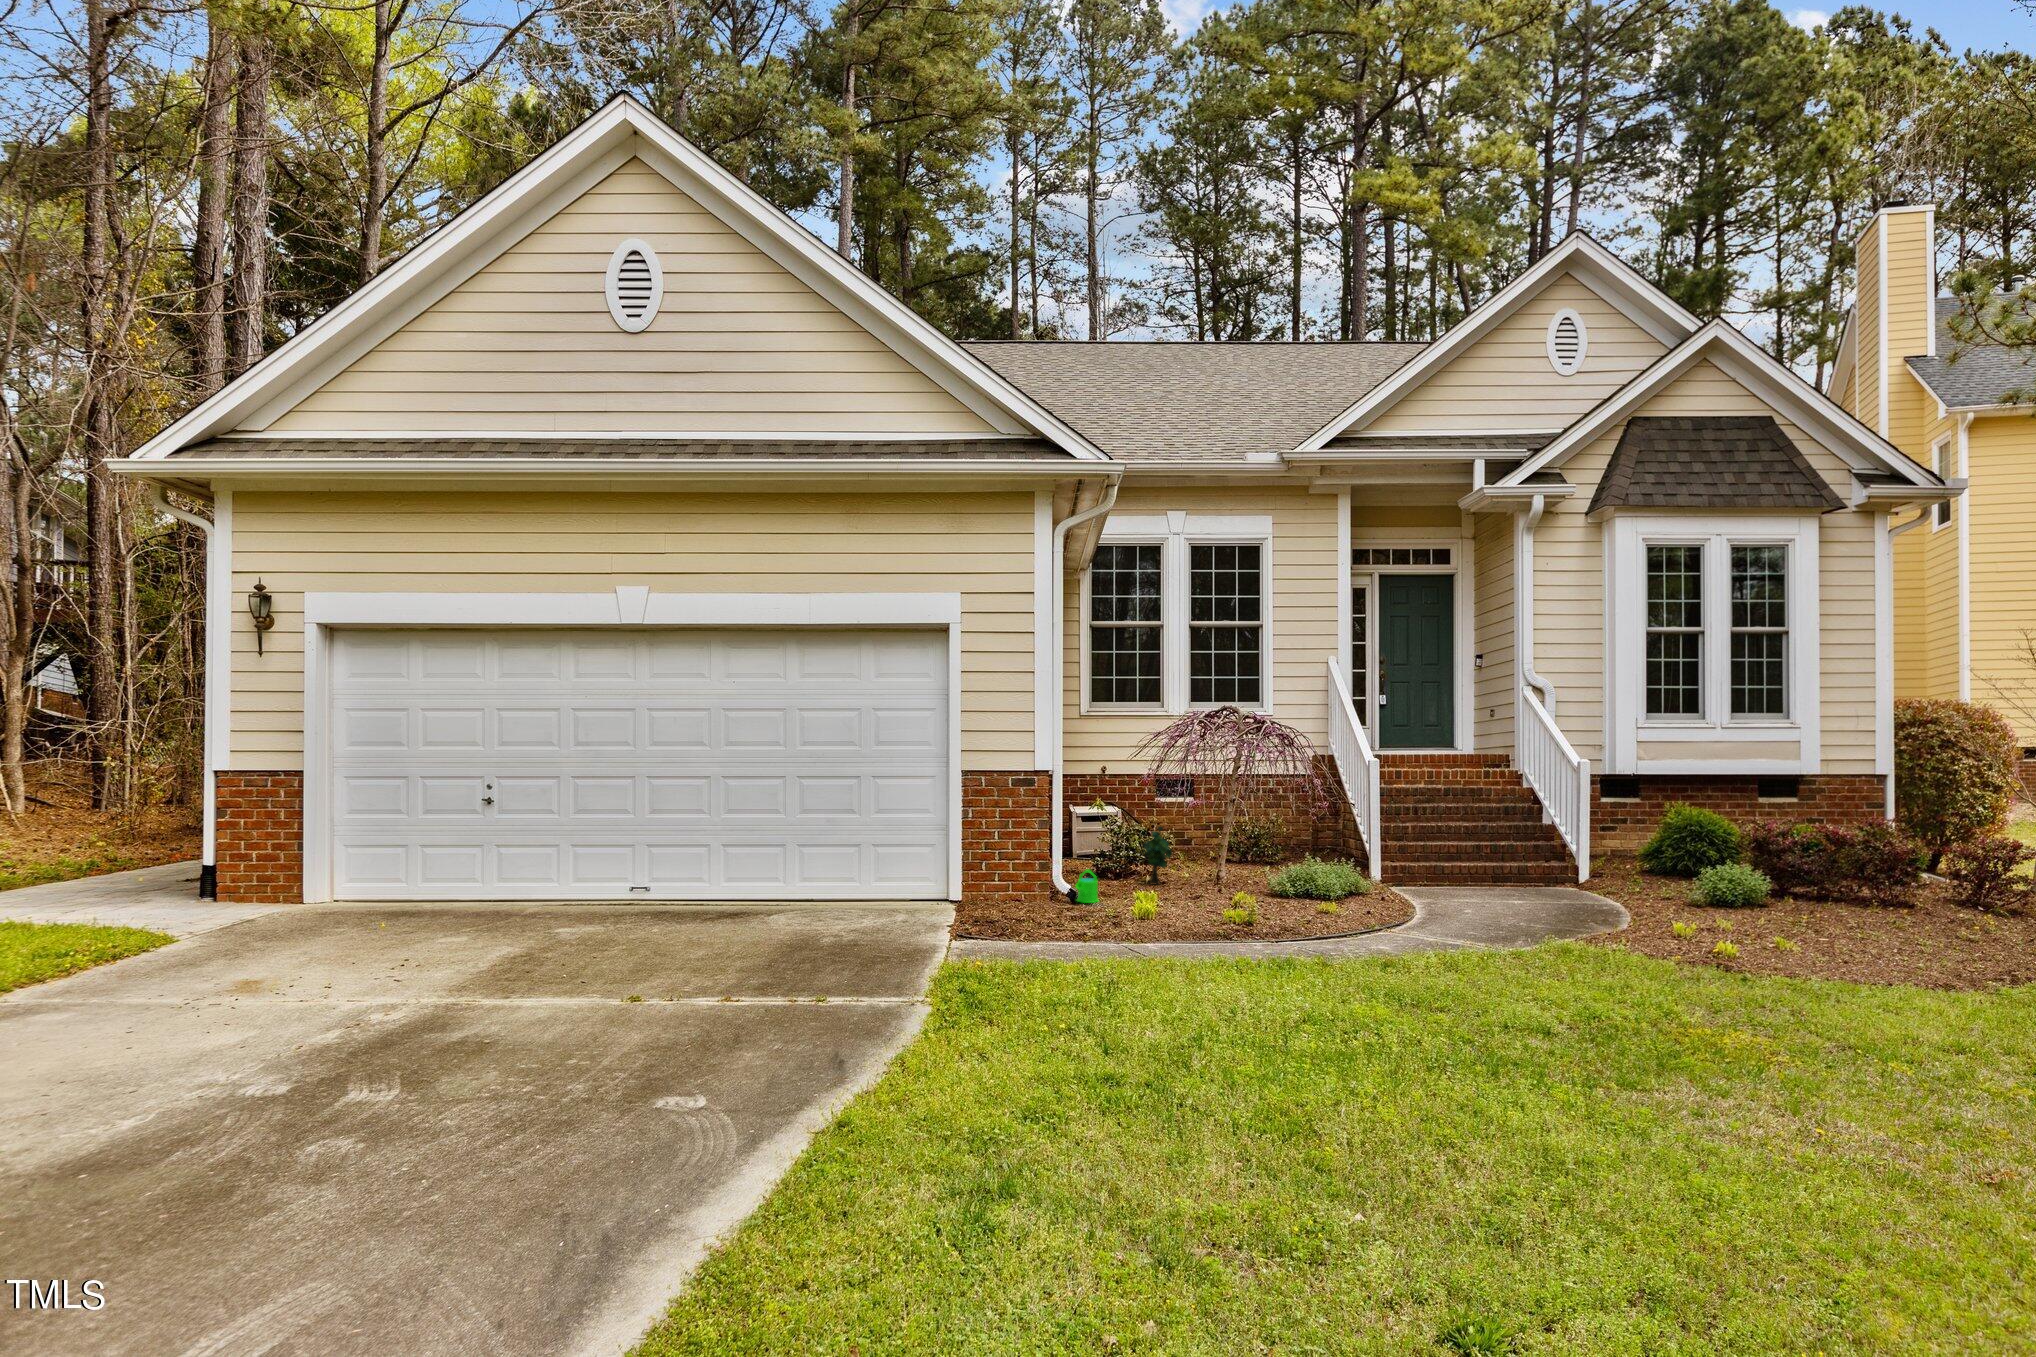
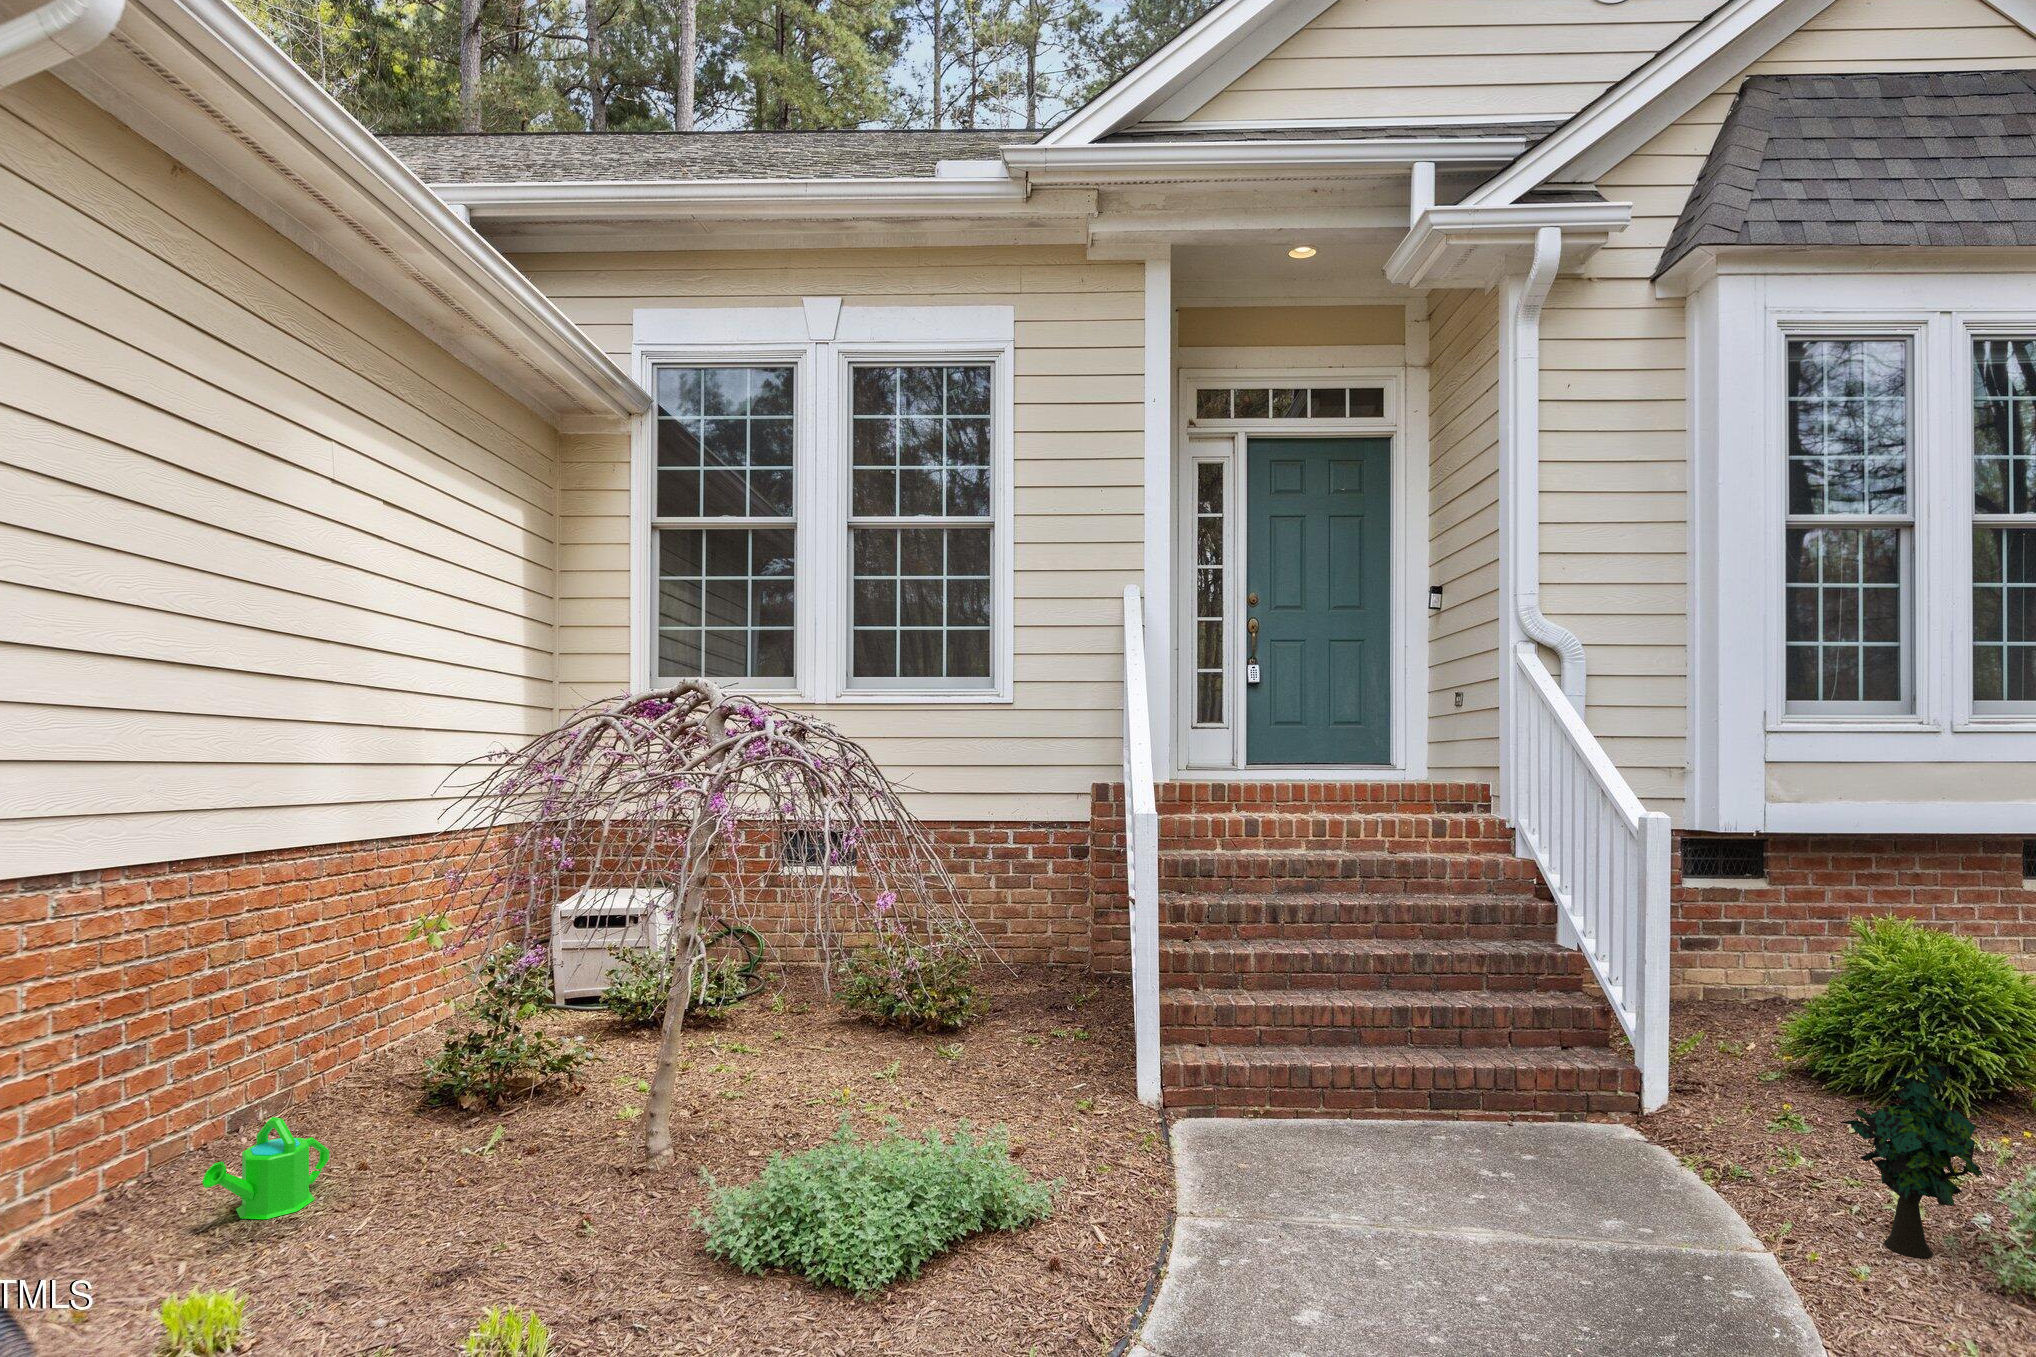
decorative plant: present [1143,826,1173,885] -> present [1841,1063,1982,1258]

